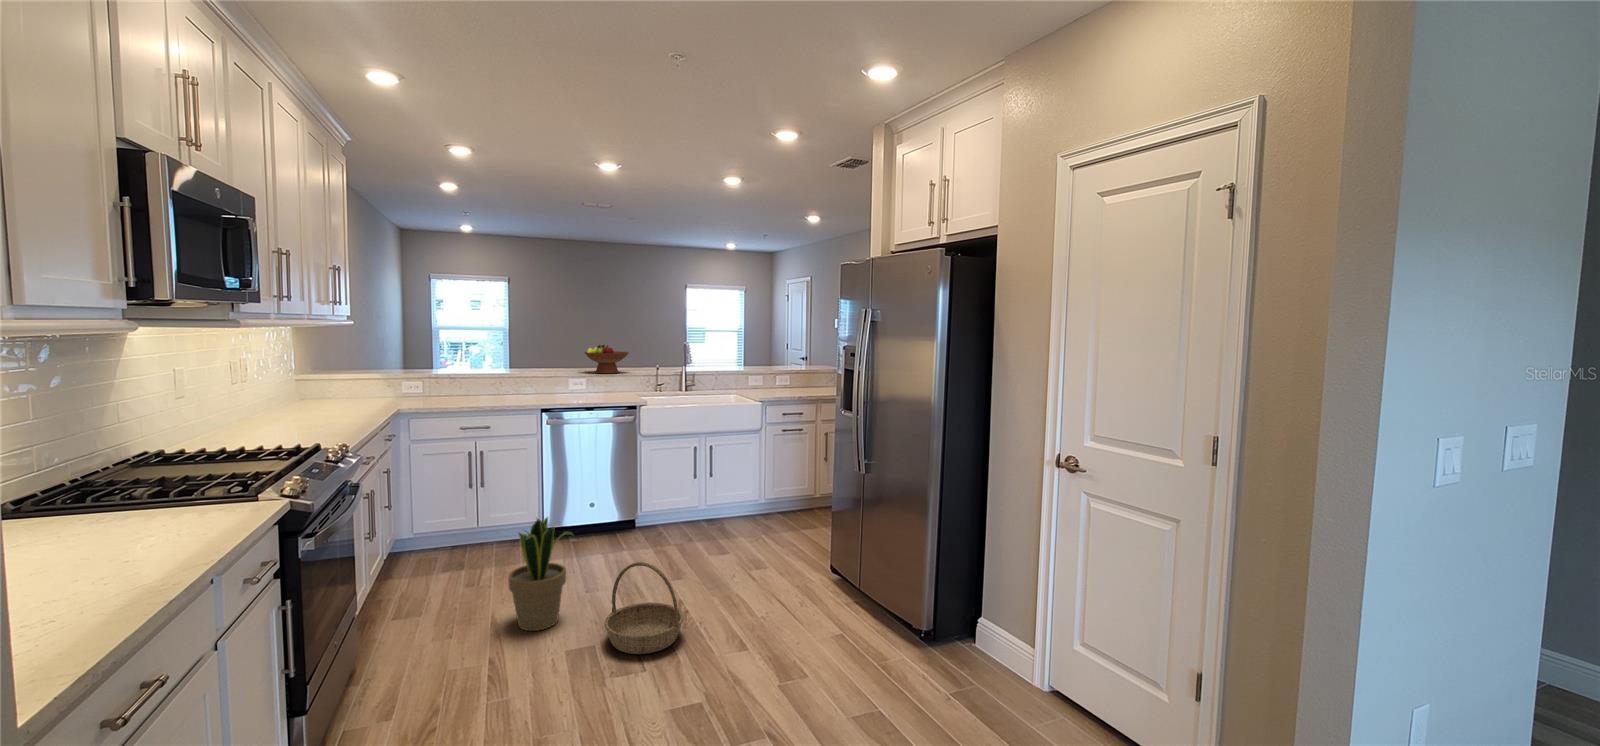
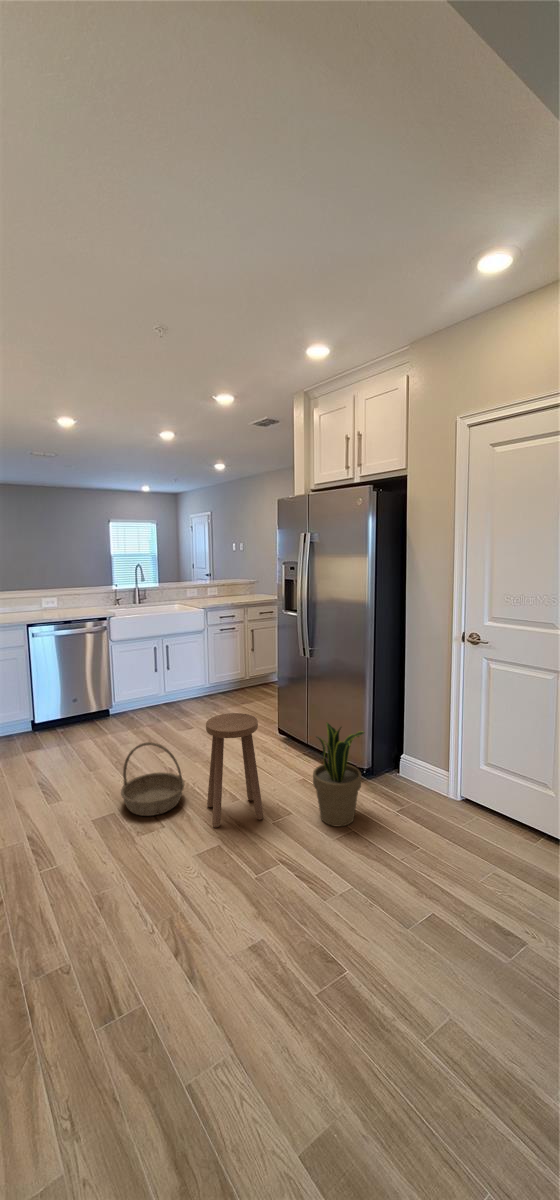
fruit bowl: present [584,345,629,374] -> none [52,570,90,593]
potted plant: present [508,518,573,631] -> present [313,723,364,826]
stool: none [703,536,771,680] -> present [206,713,264,827]

